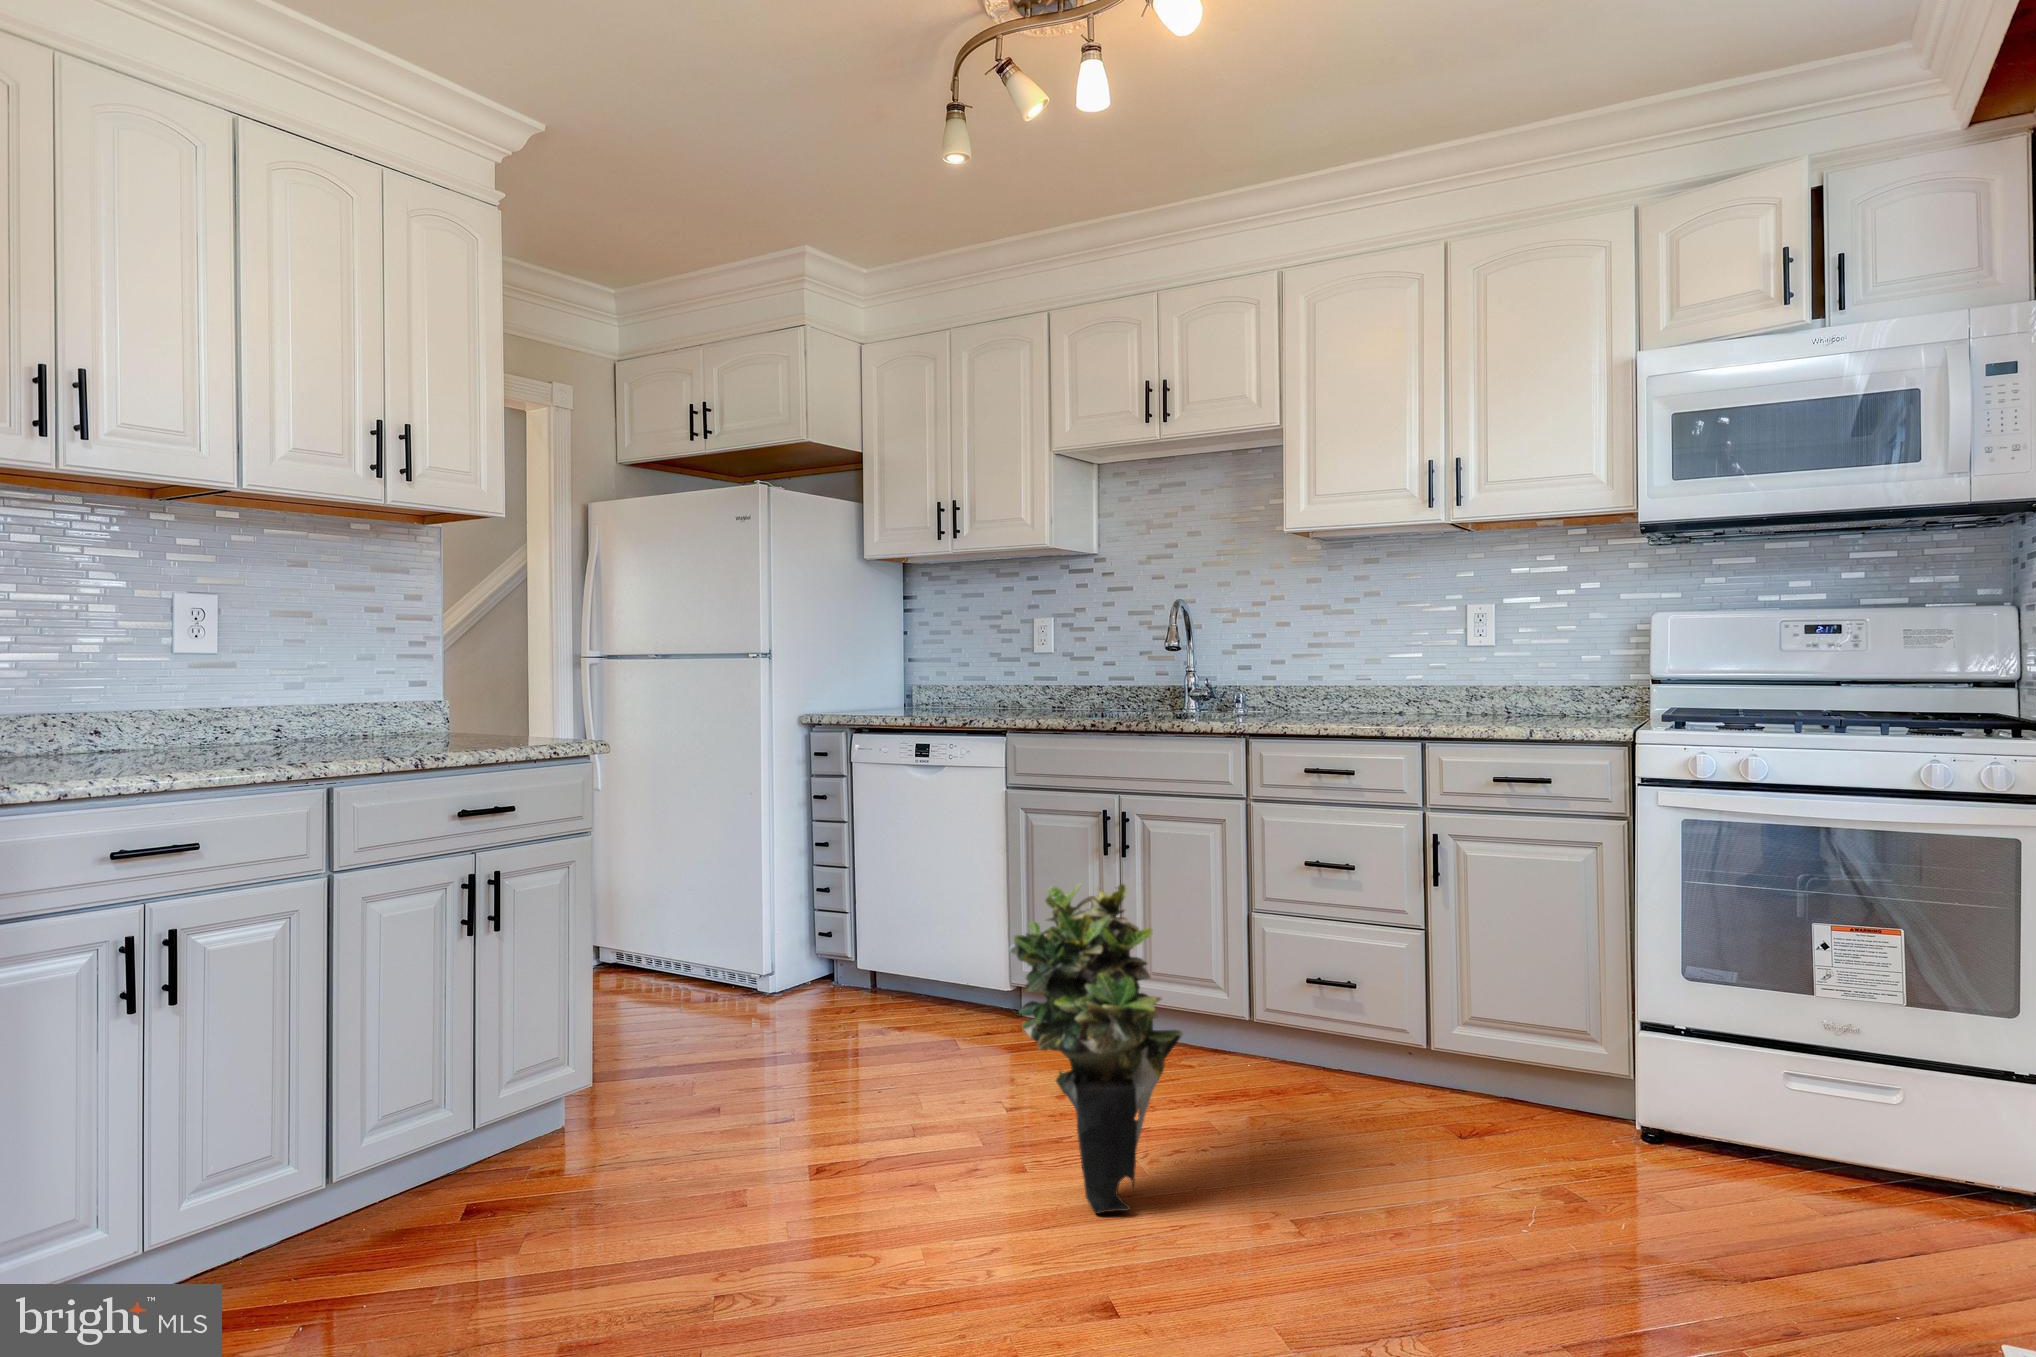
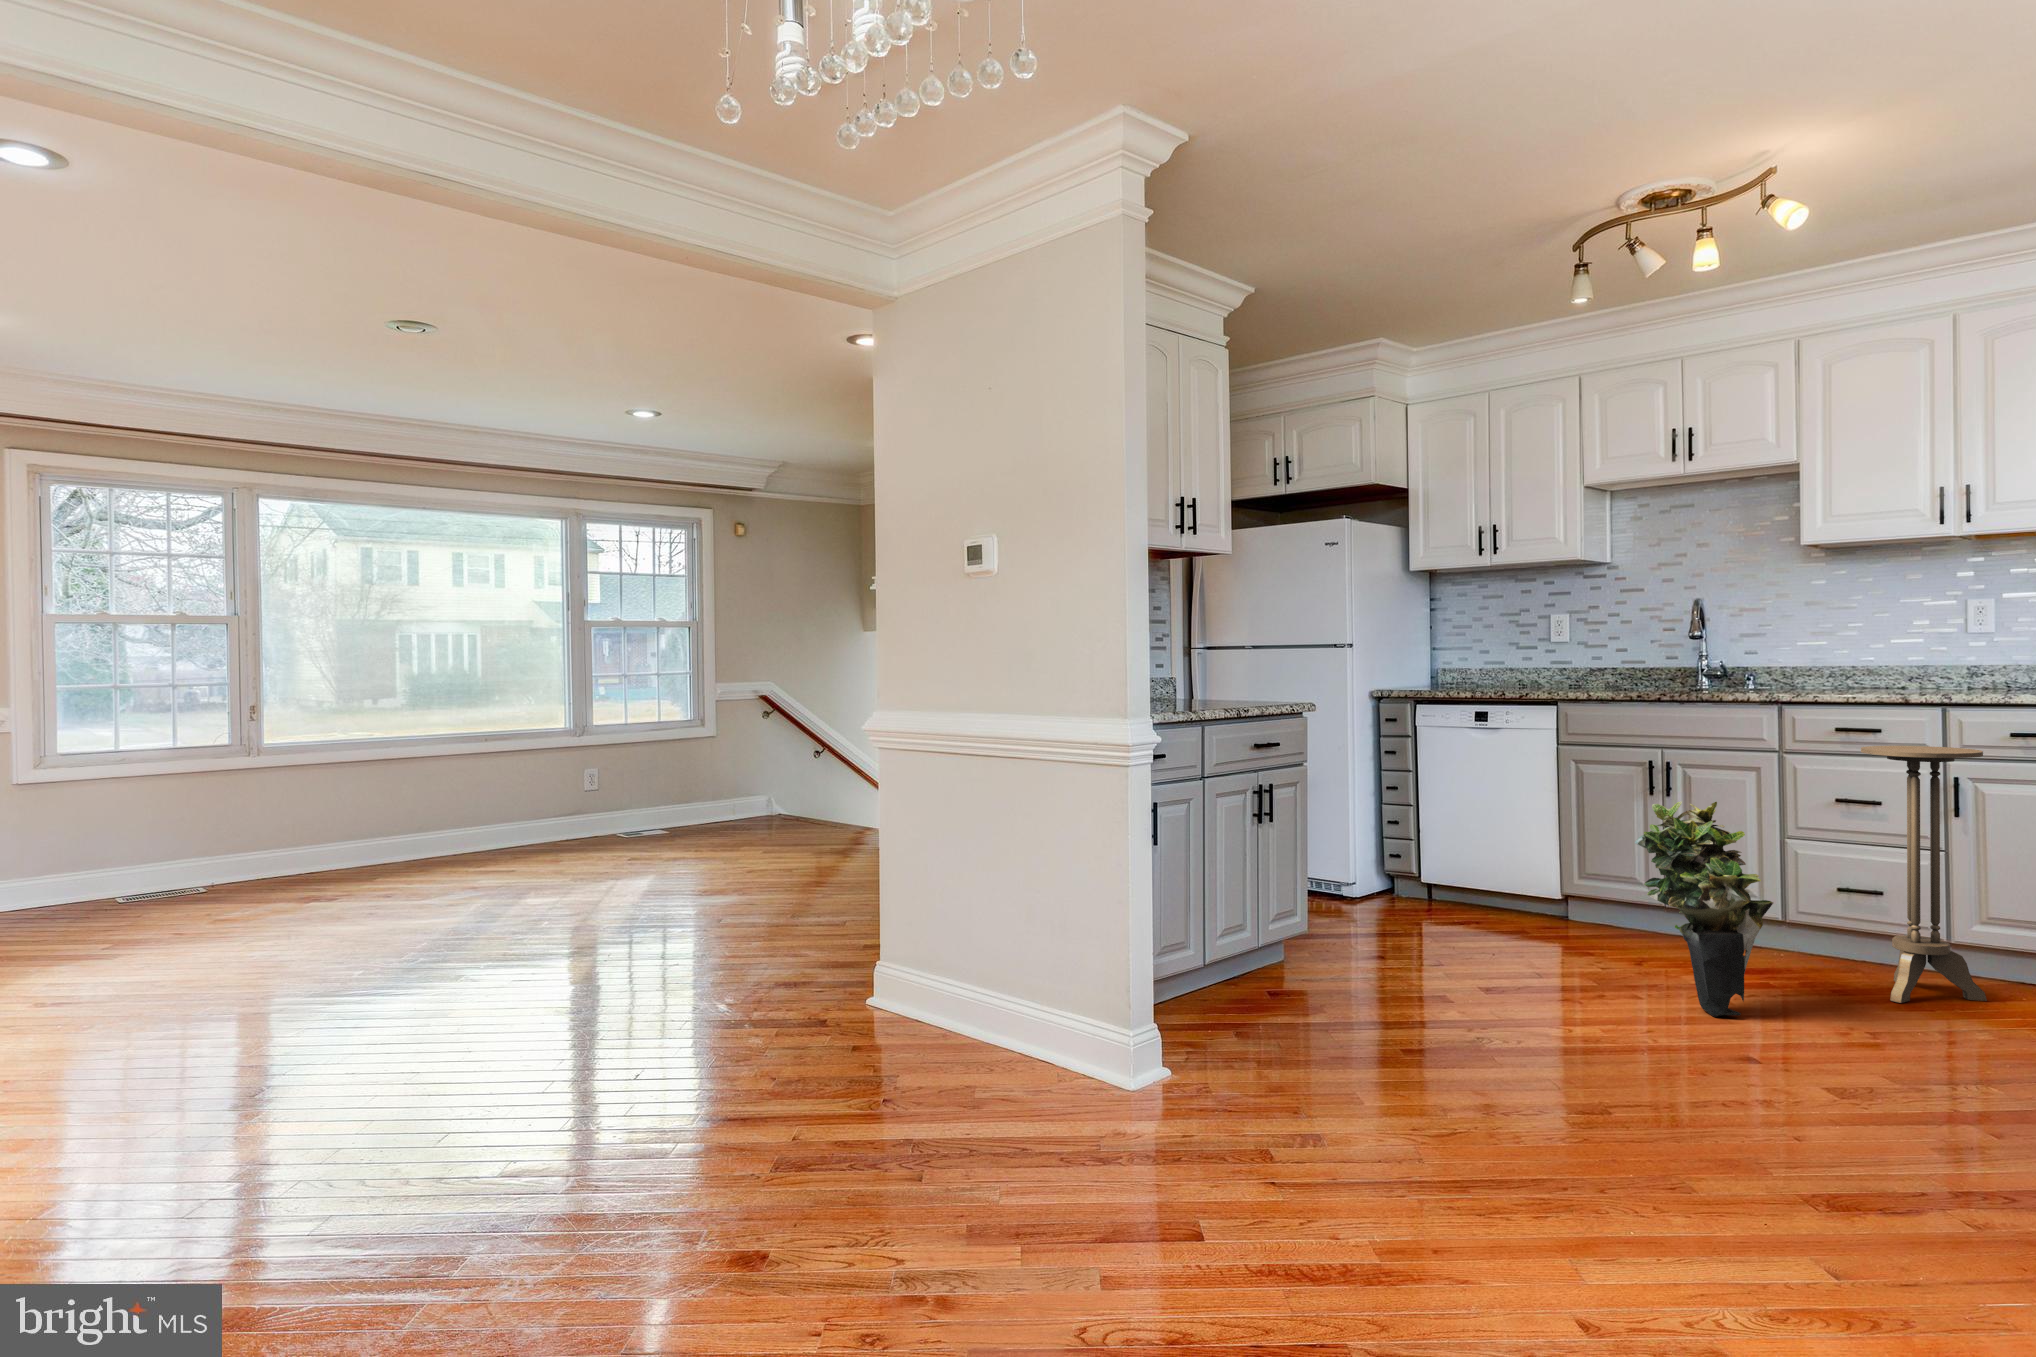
side table: none [1316,795,1461,1156] -> present [1861,746,1987,1003]

